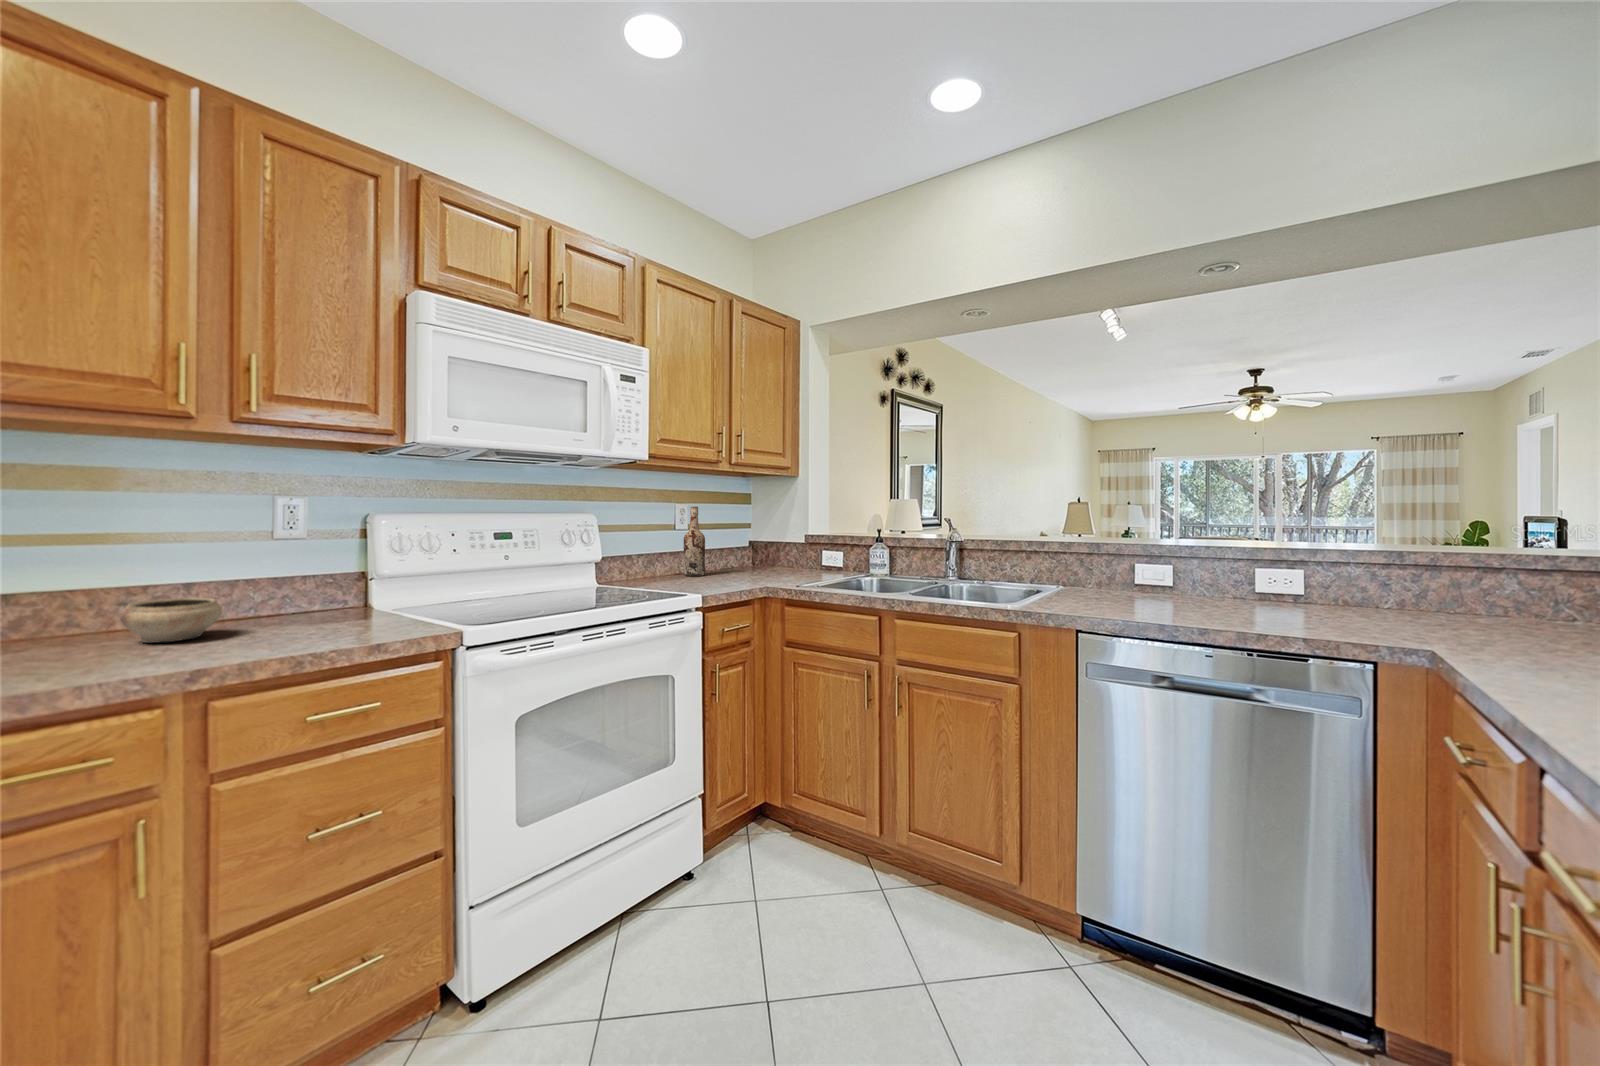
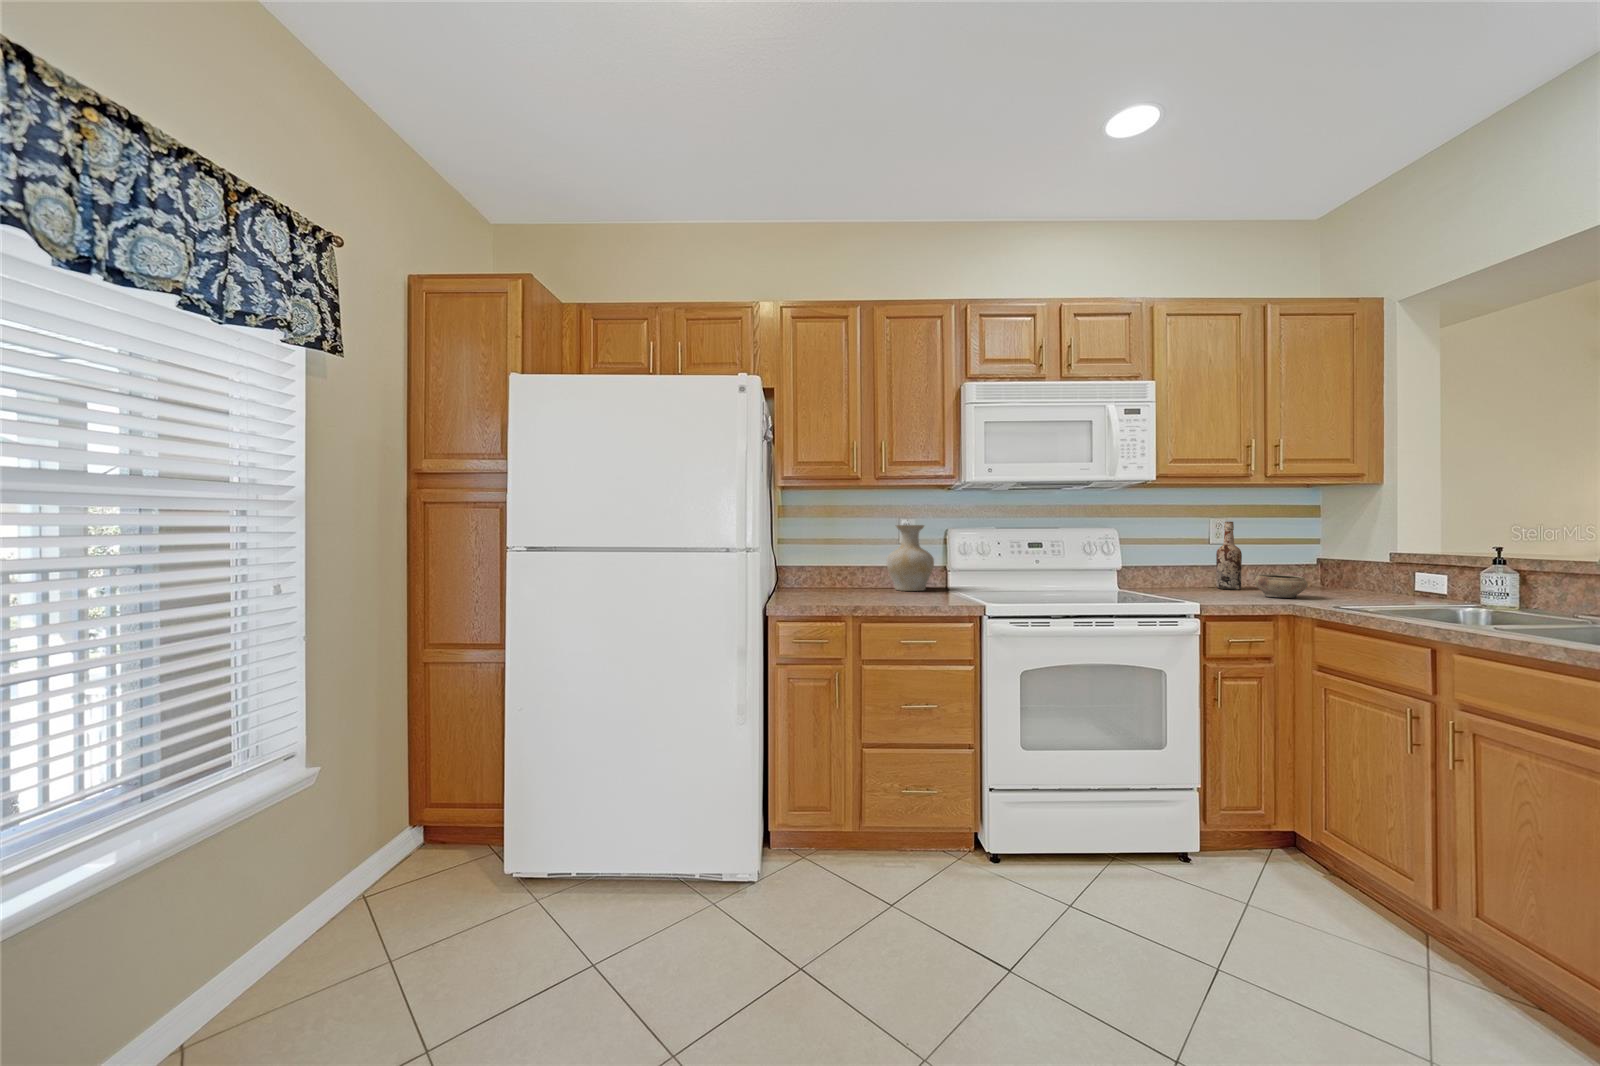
vase: none [244,507,344,619] -> present [887,525,934,591]
ceramic bowl: present [120,597,222,643] -> present [1255,574,1307,598]

